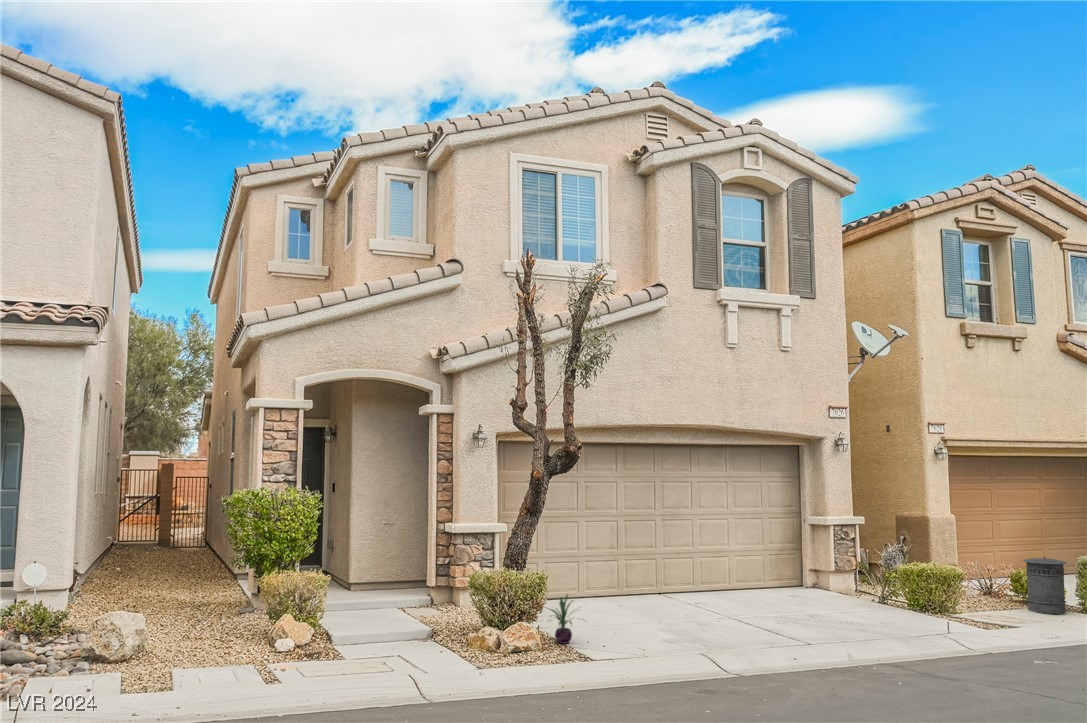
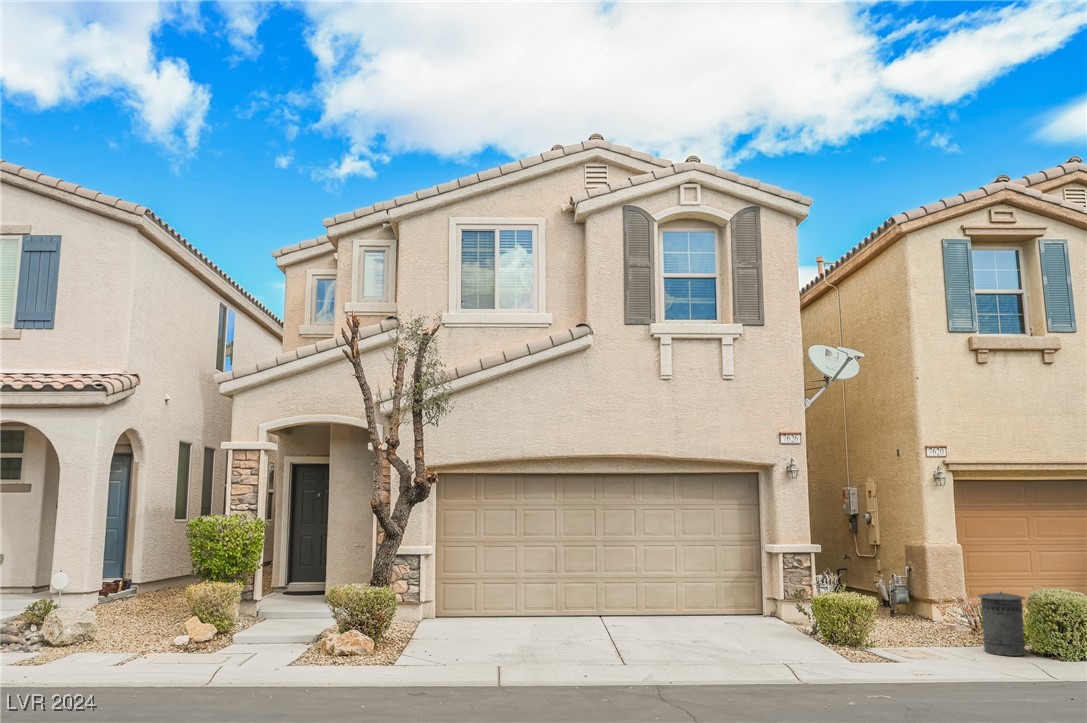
decorative plant: present [548,595,572,644] -> none [382,608,430,651]

